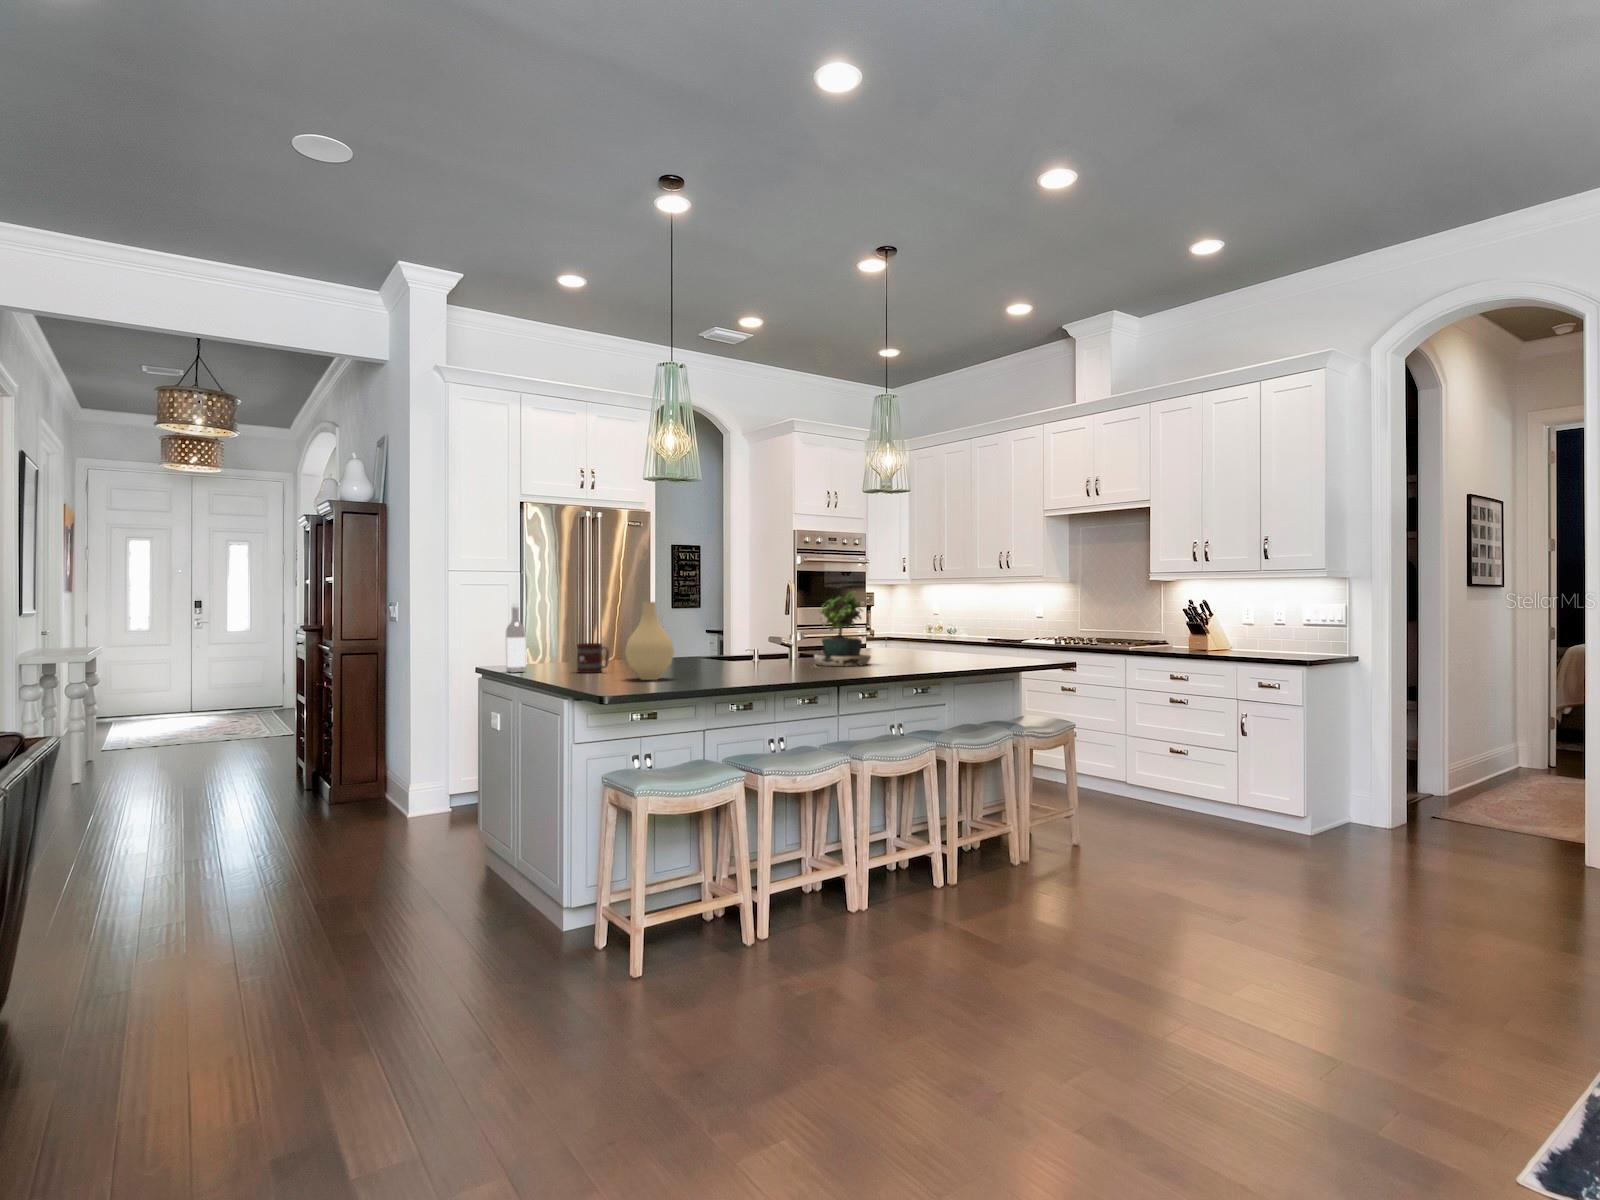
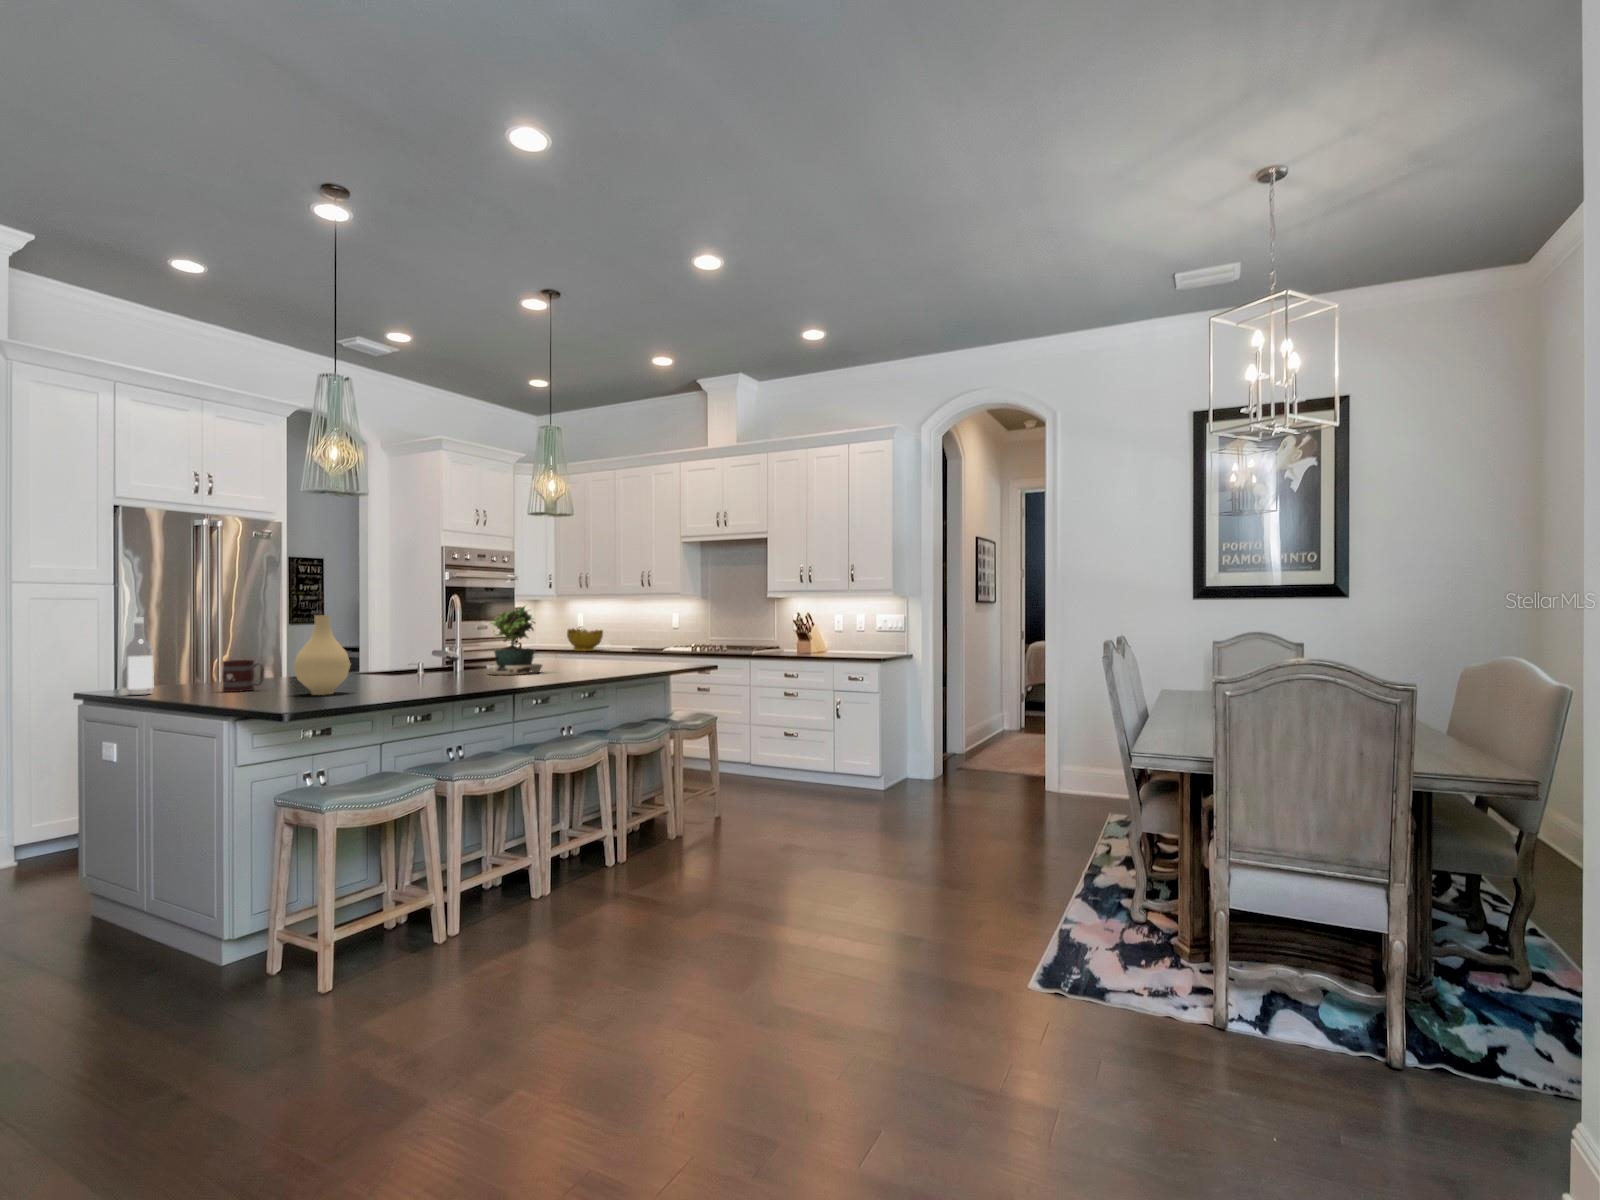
decorative bowl: none [919,615,958,641] -> present [567,629,603,651]

